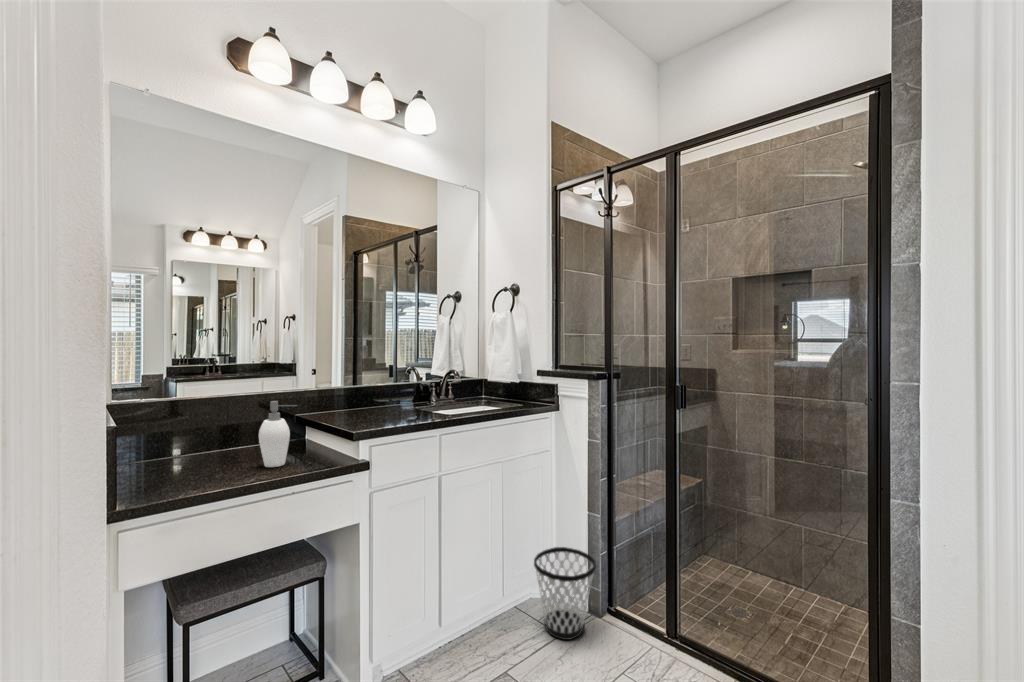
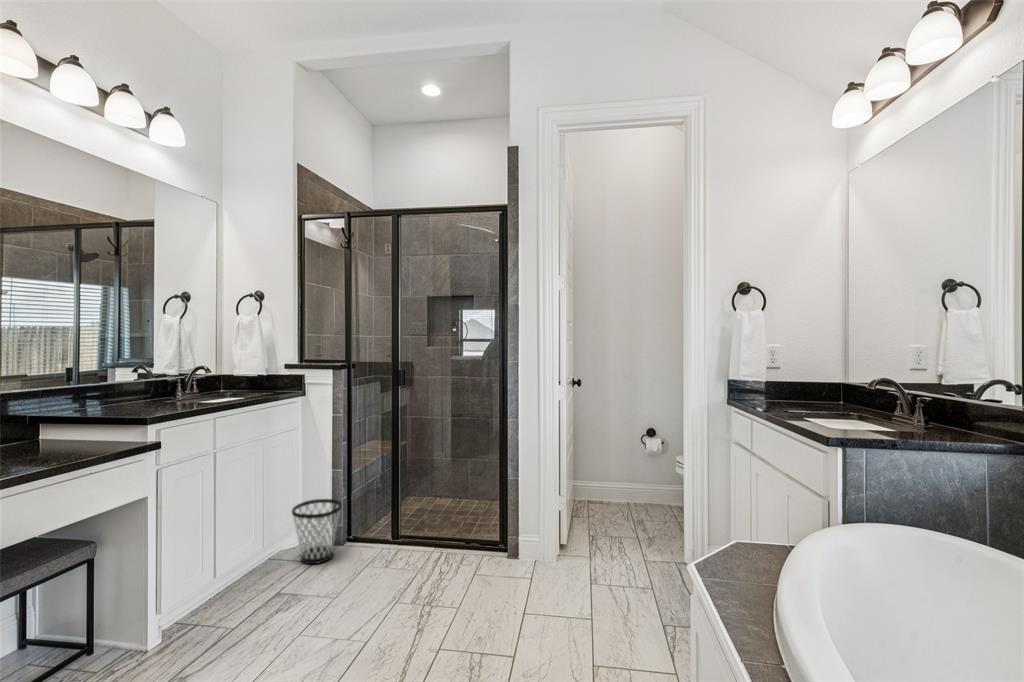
soap dispenser: present [259,401,290,467] -> none [35,395,83,457]

